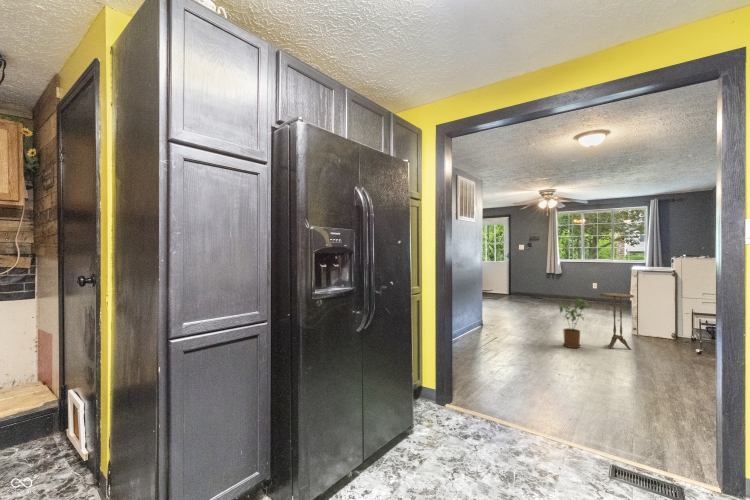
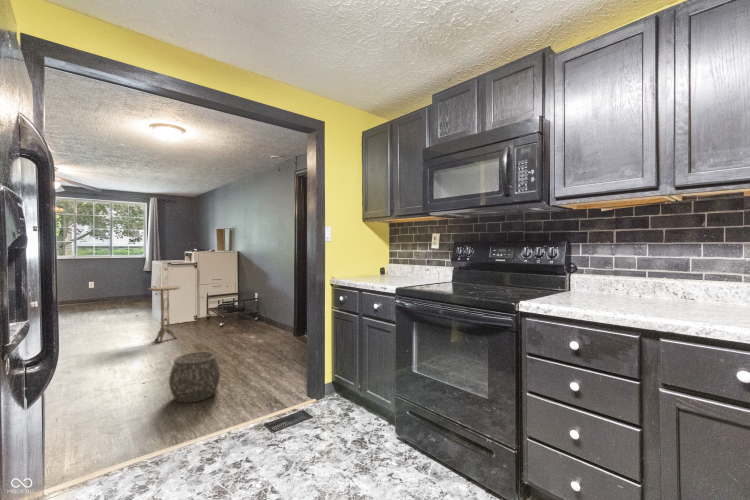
house plant: present [559,299,589,348] -> none [106,297,145,355]
woven basket: none [556,359,610,411] -> present [169,352,220,403]

